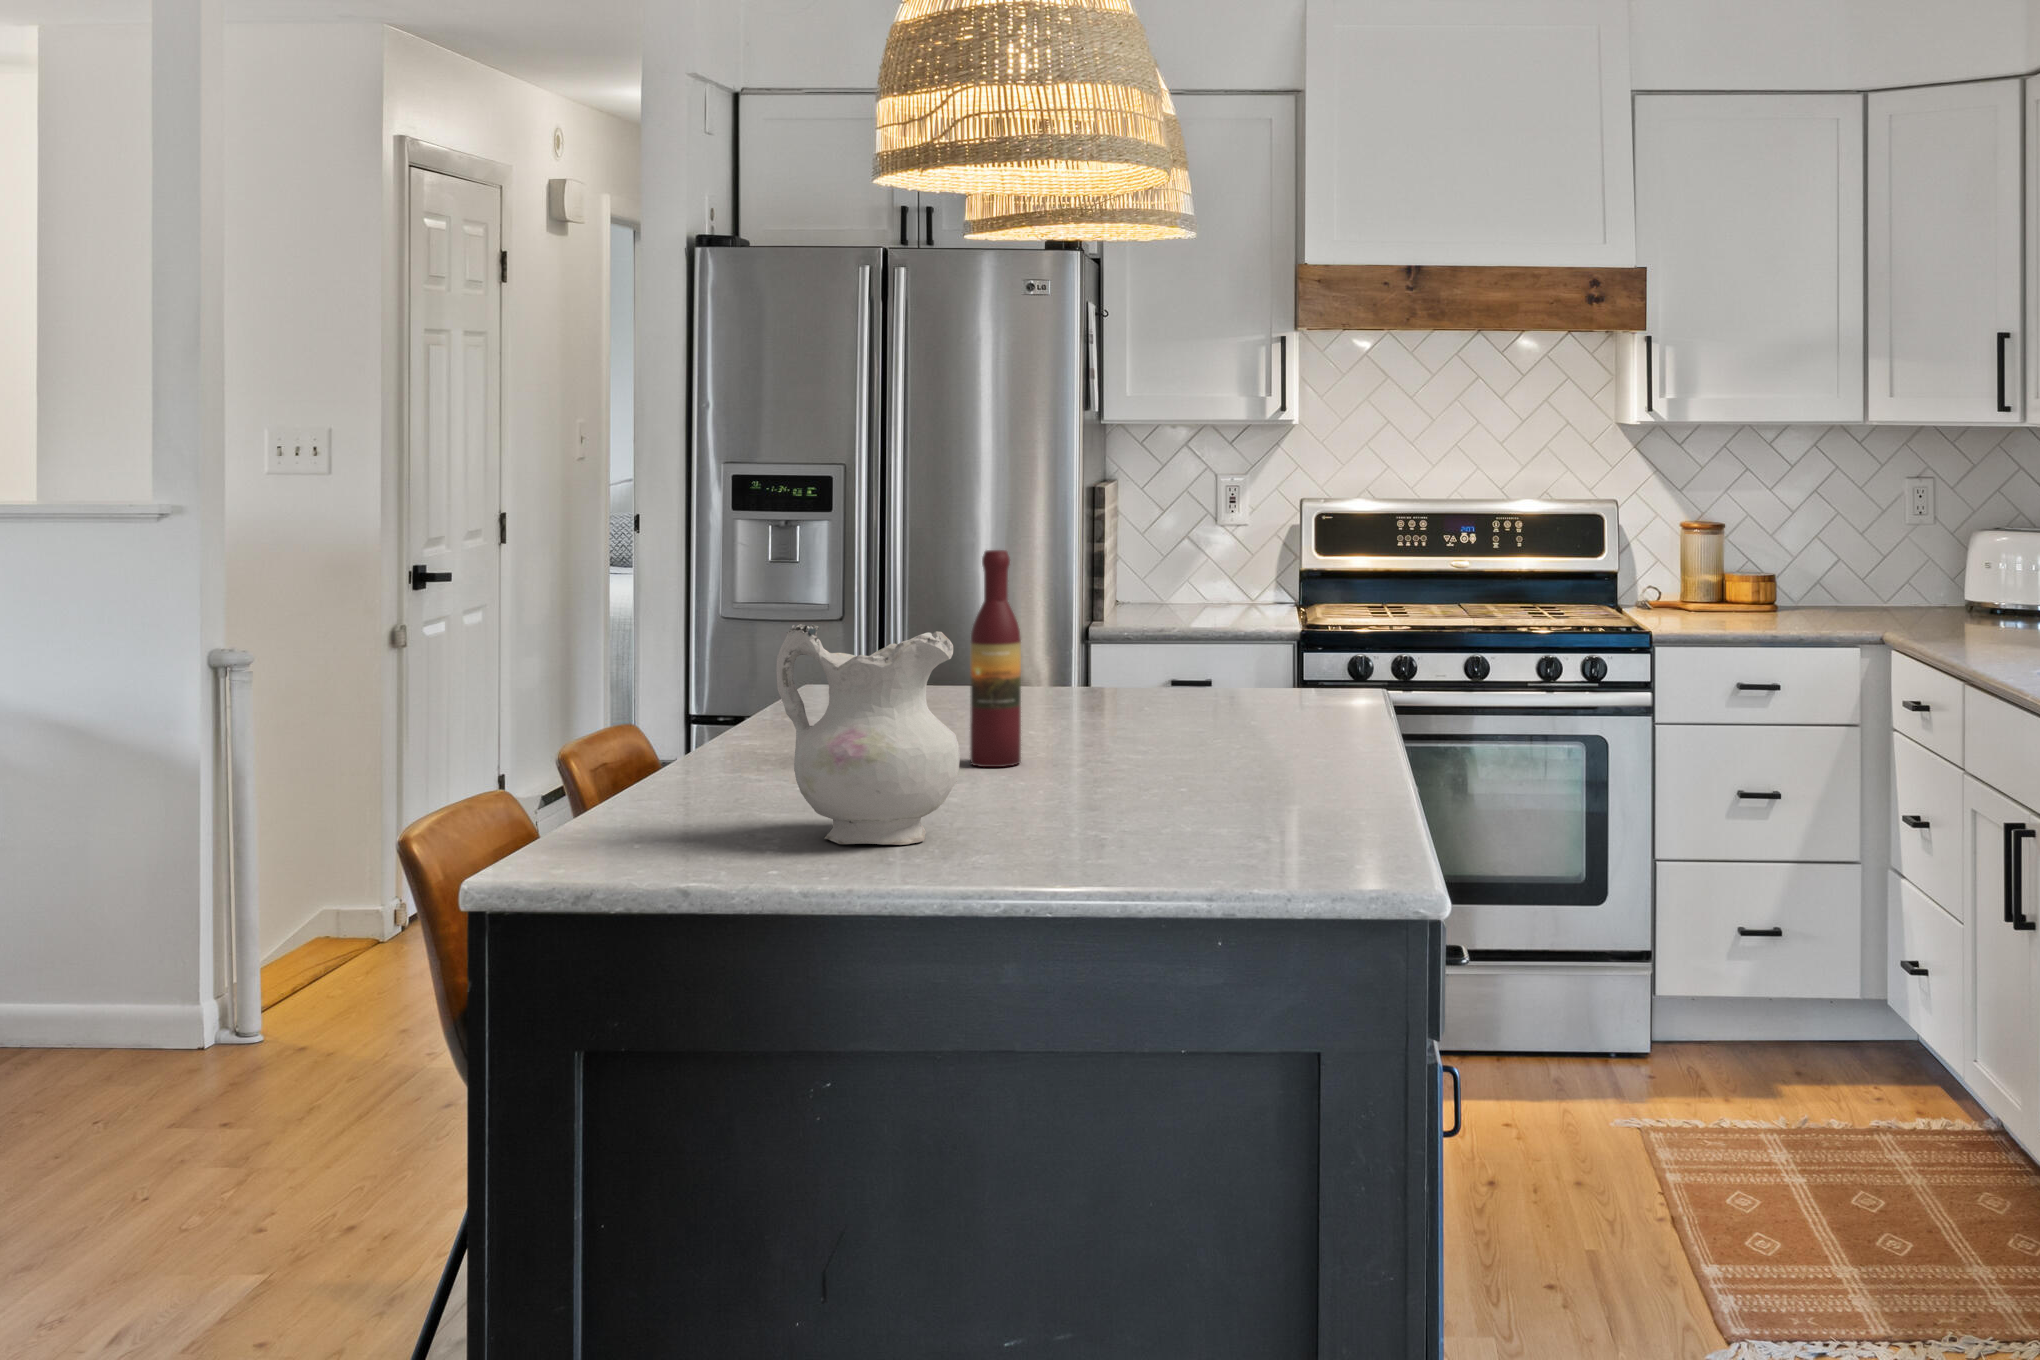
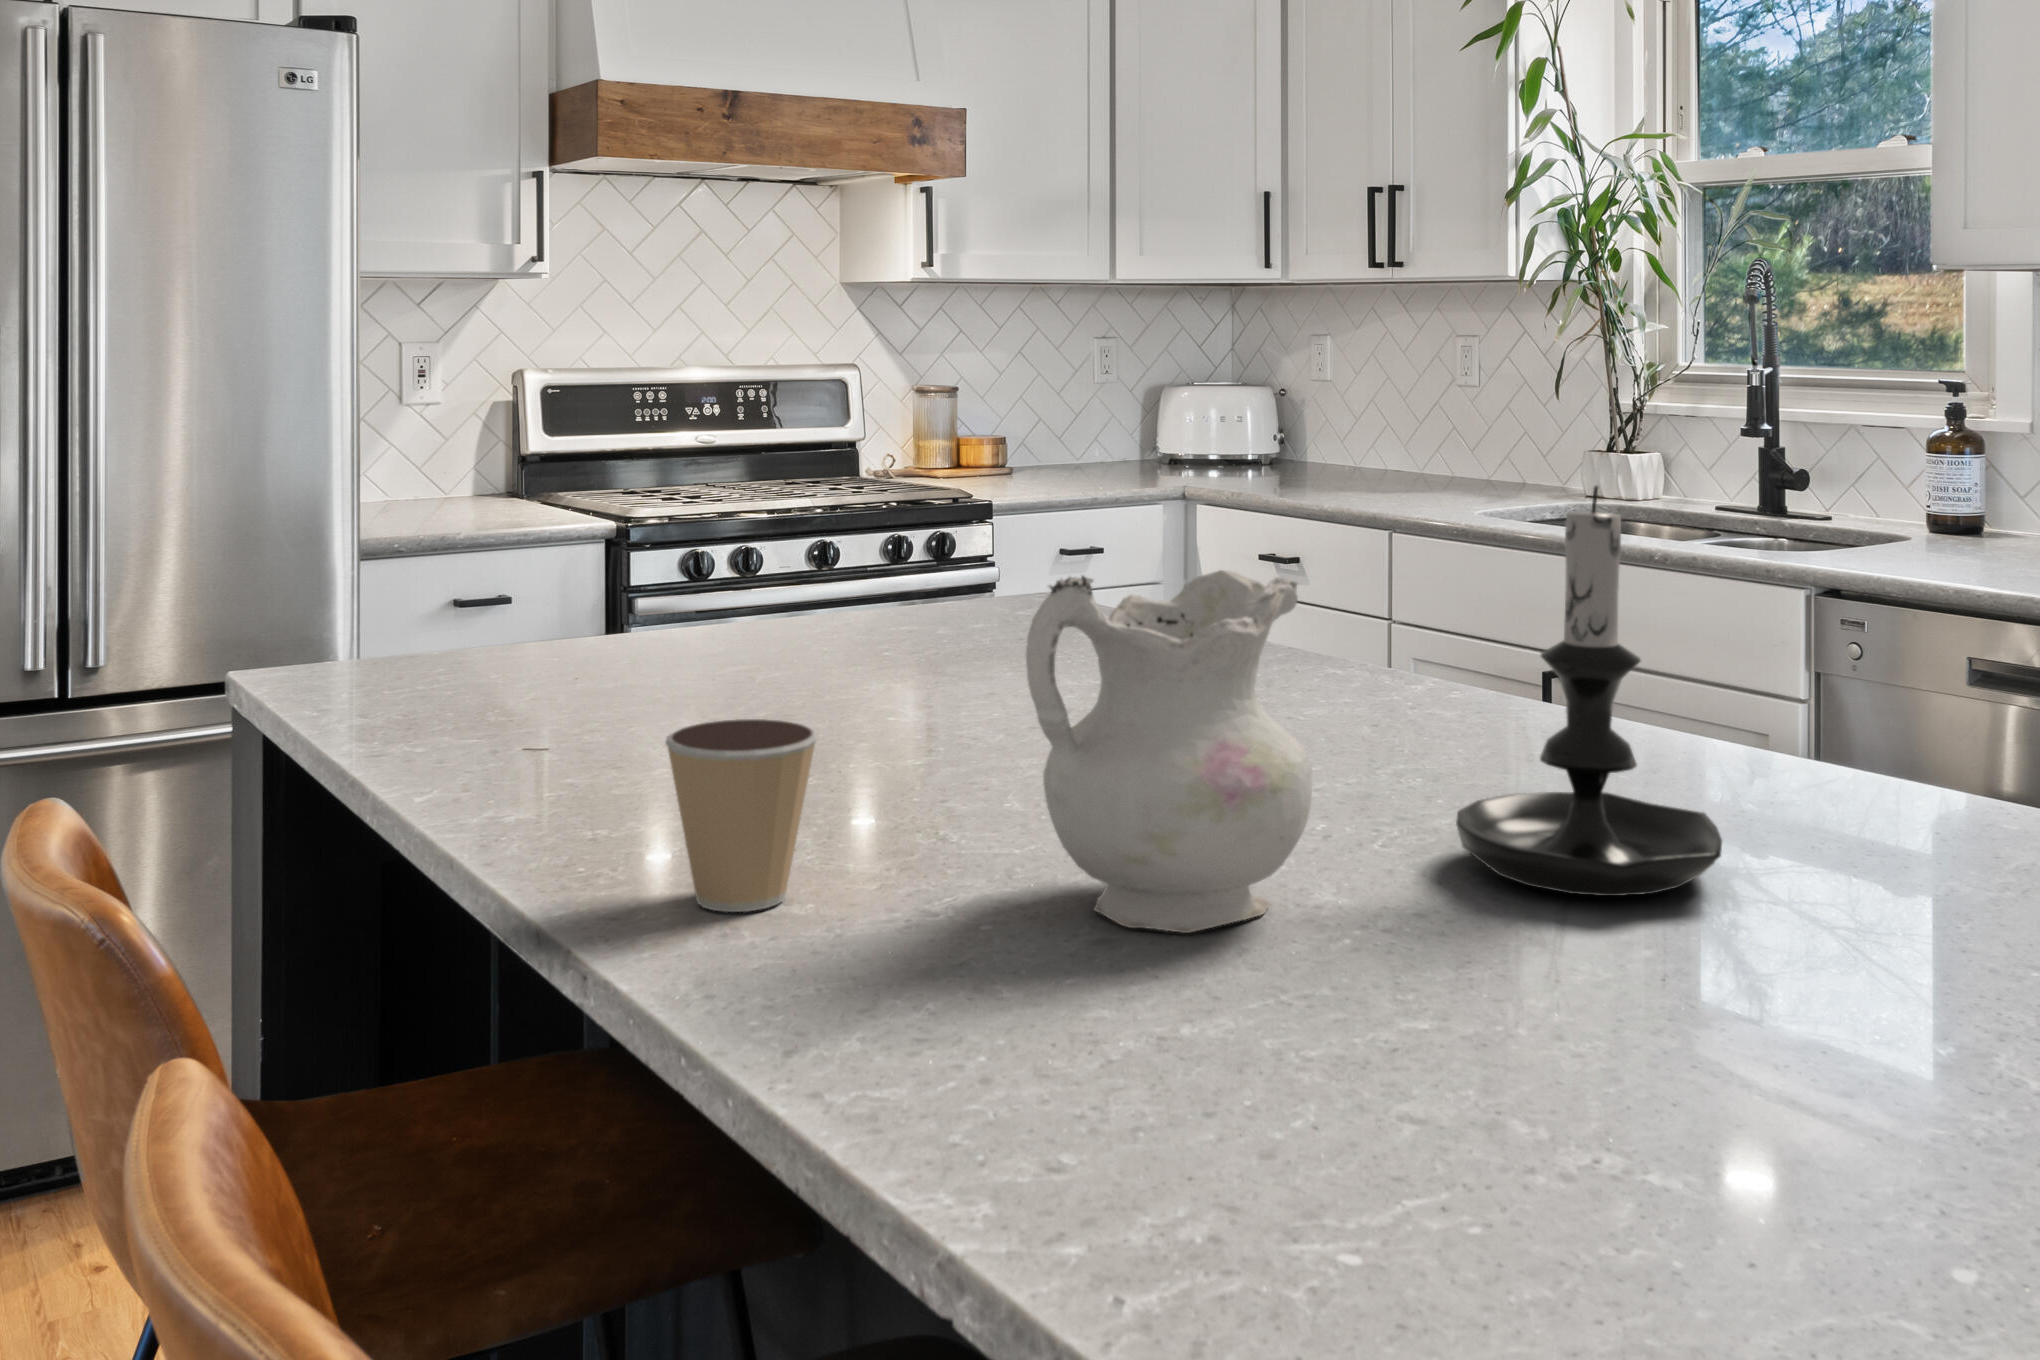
wine bottle: present [970,550,1021,767] -> none [849,440,925,762]
candle holder: none [1041,588,1228,867] -> present [1456,486,1722,896]
coffee cup: none [671,704,759,809] -> present [666,719,818,912]

